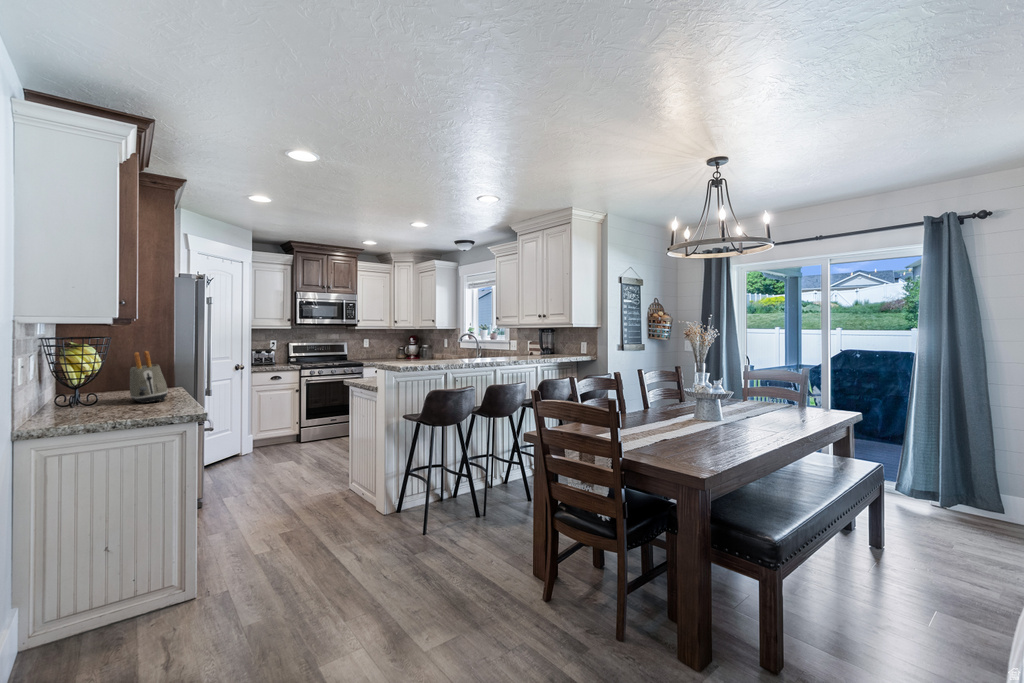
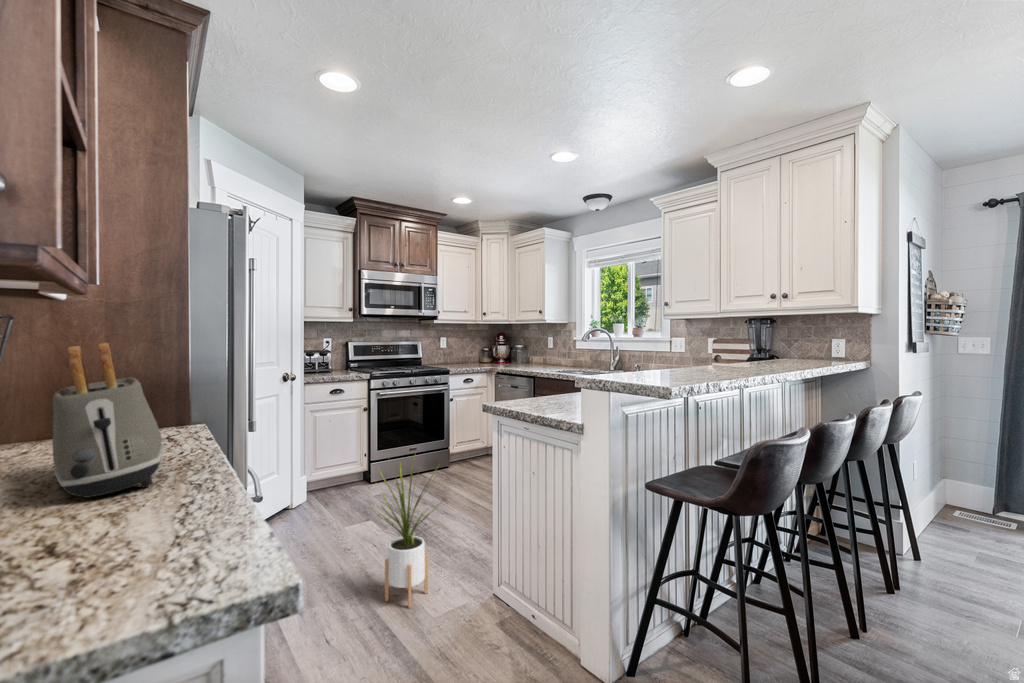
house plant: none [276,409,323,494] -> present [377,462,439,608]

